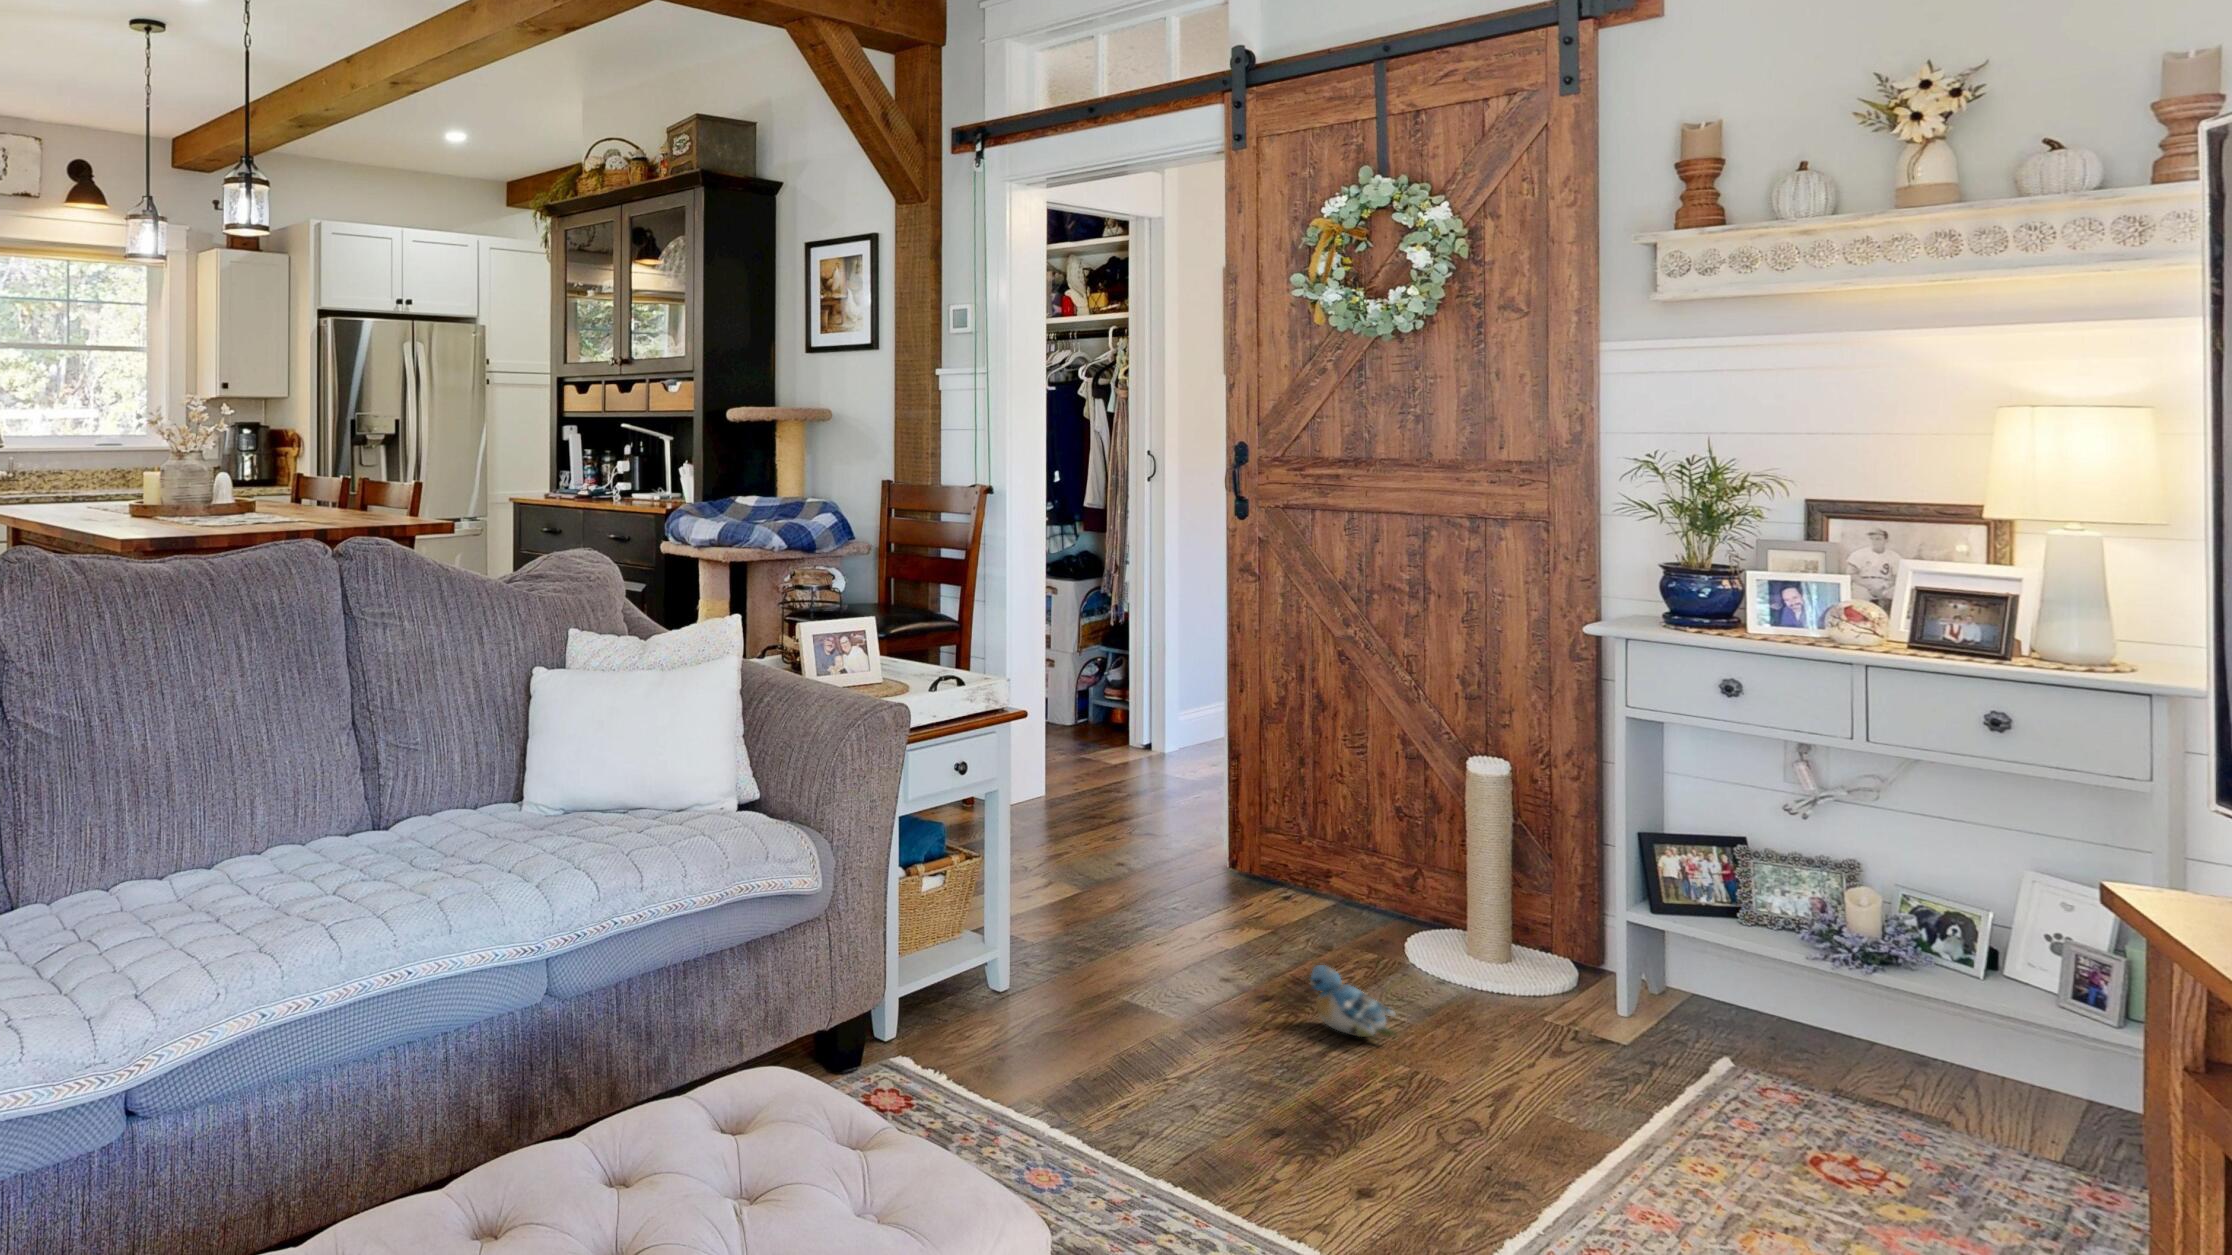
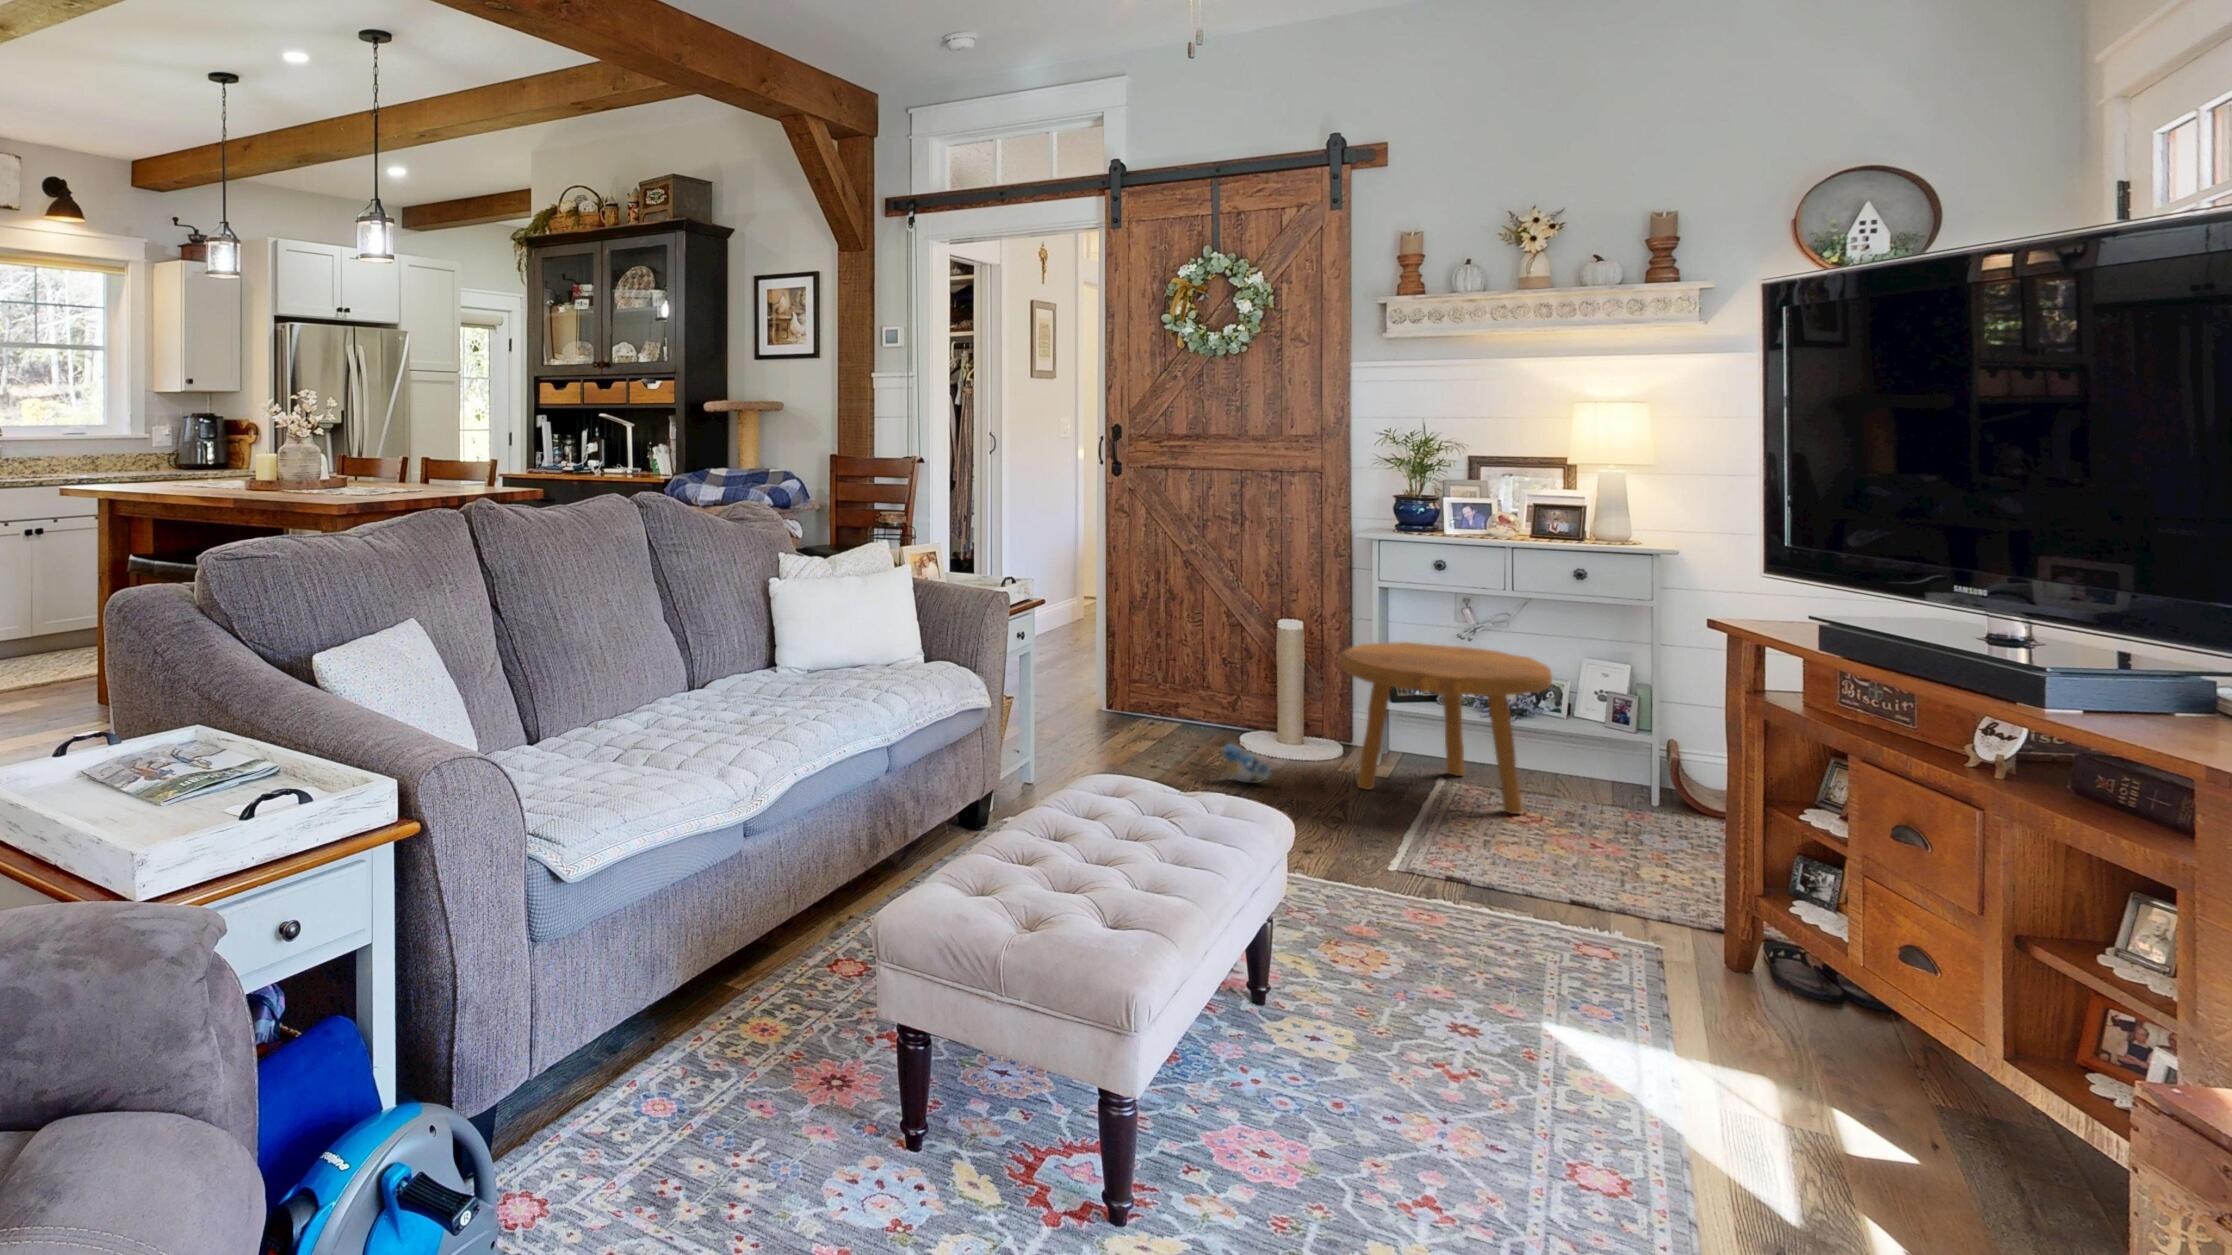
footstool: none [1523,815,1919,1164] -> present [1340,642,1552,814]

